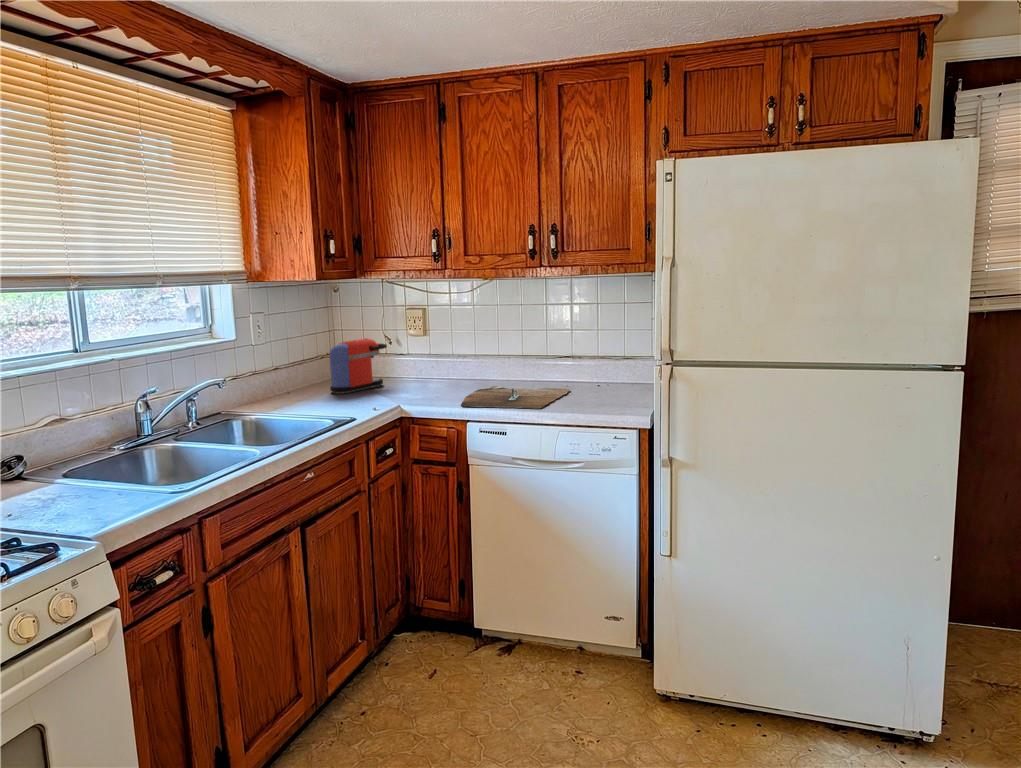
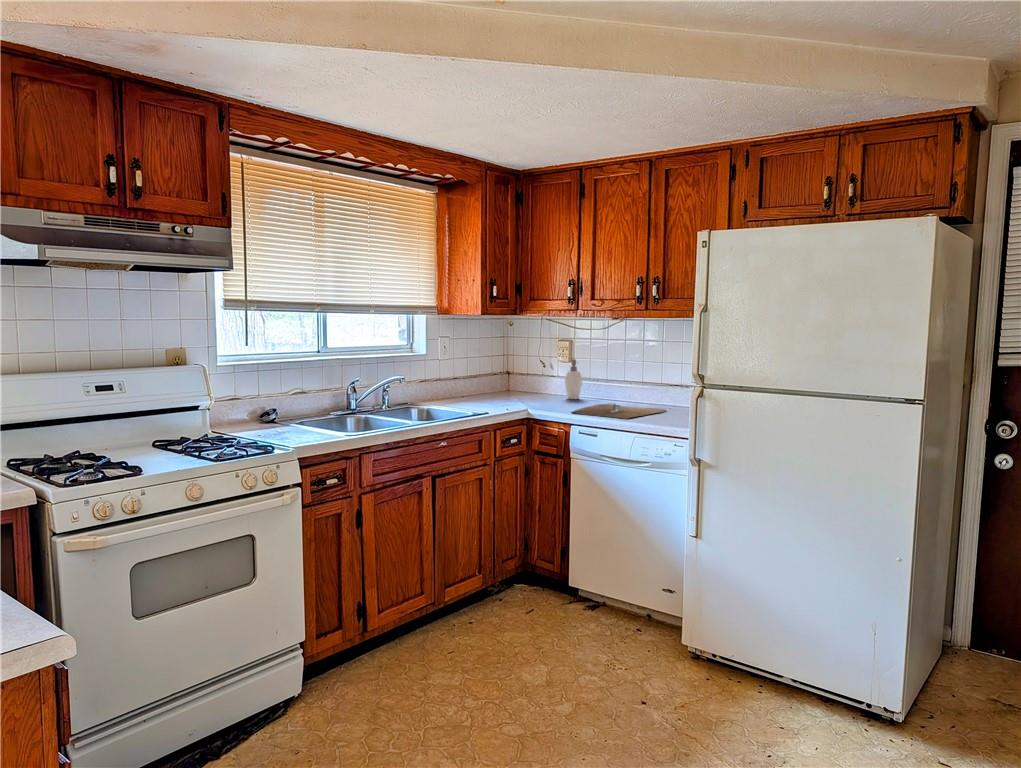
soap dispenser: none [424,332,446,384] -> present [565,359,582,399]
coffee maker: present [330,339,387,394] -> none [492,361,539,399]

